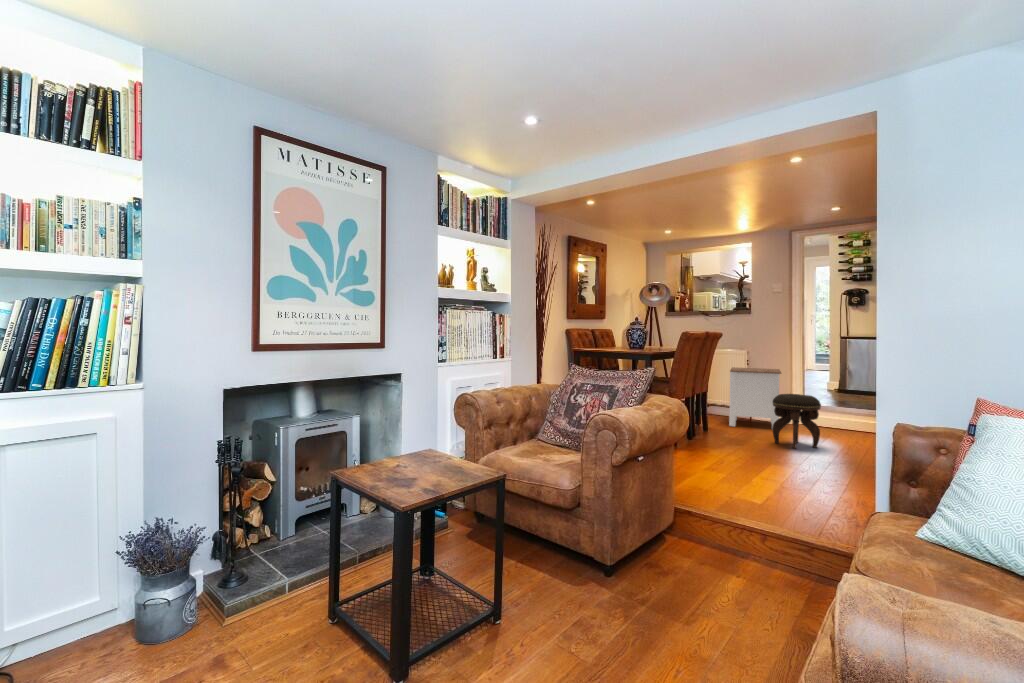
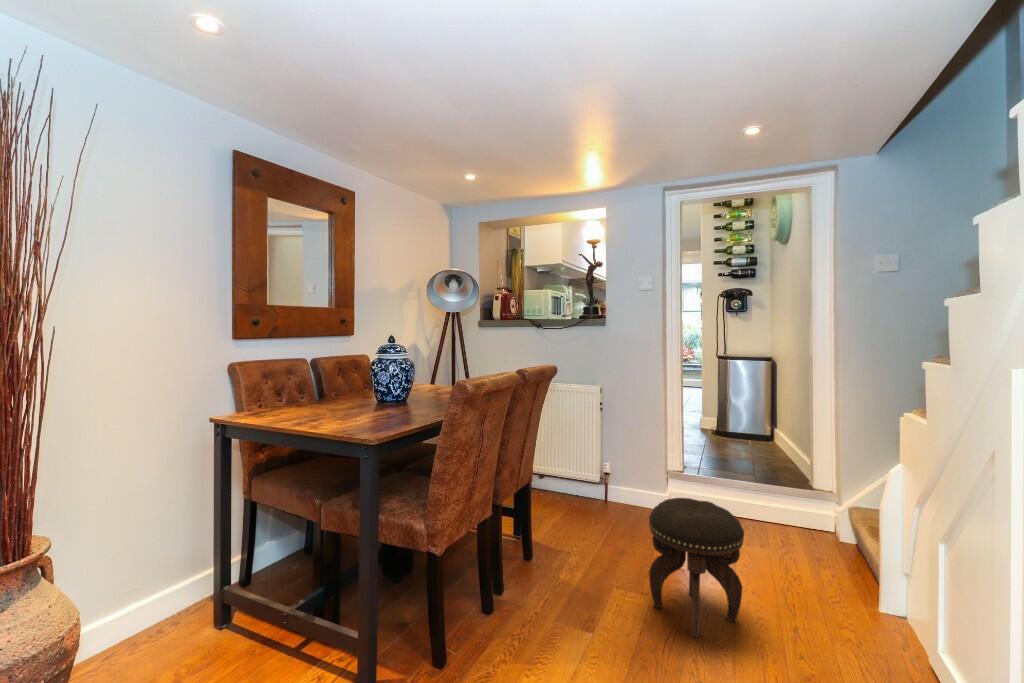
side table: present [729,367,781,427] -> none [572,415,657,538]

